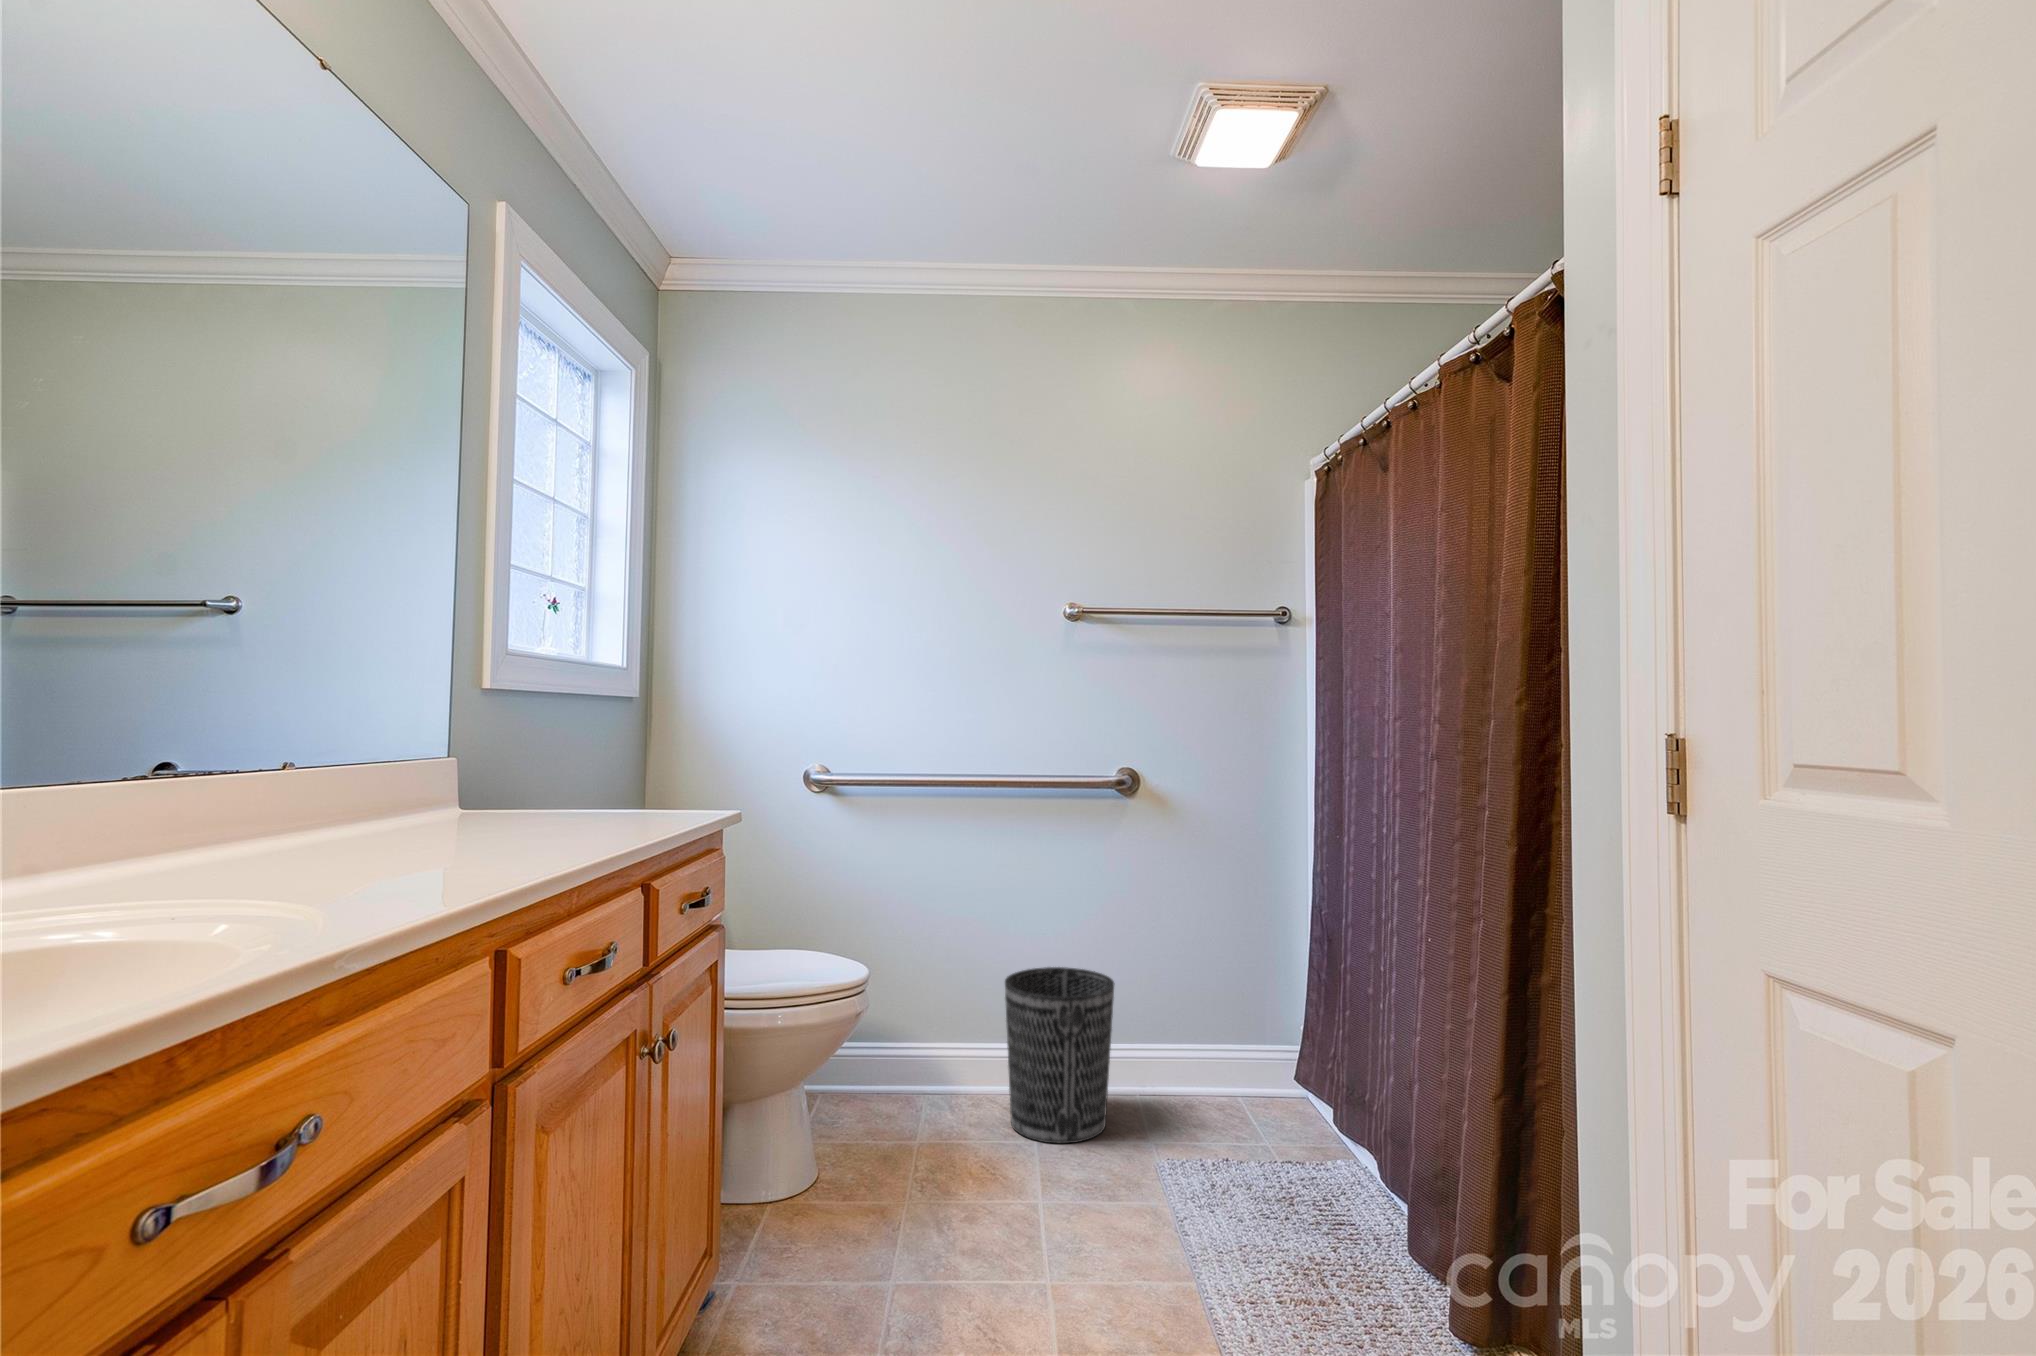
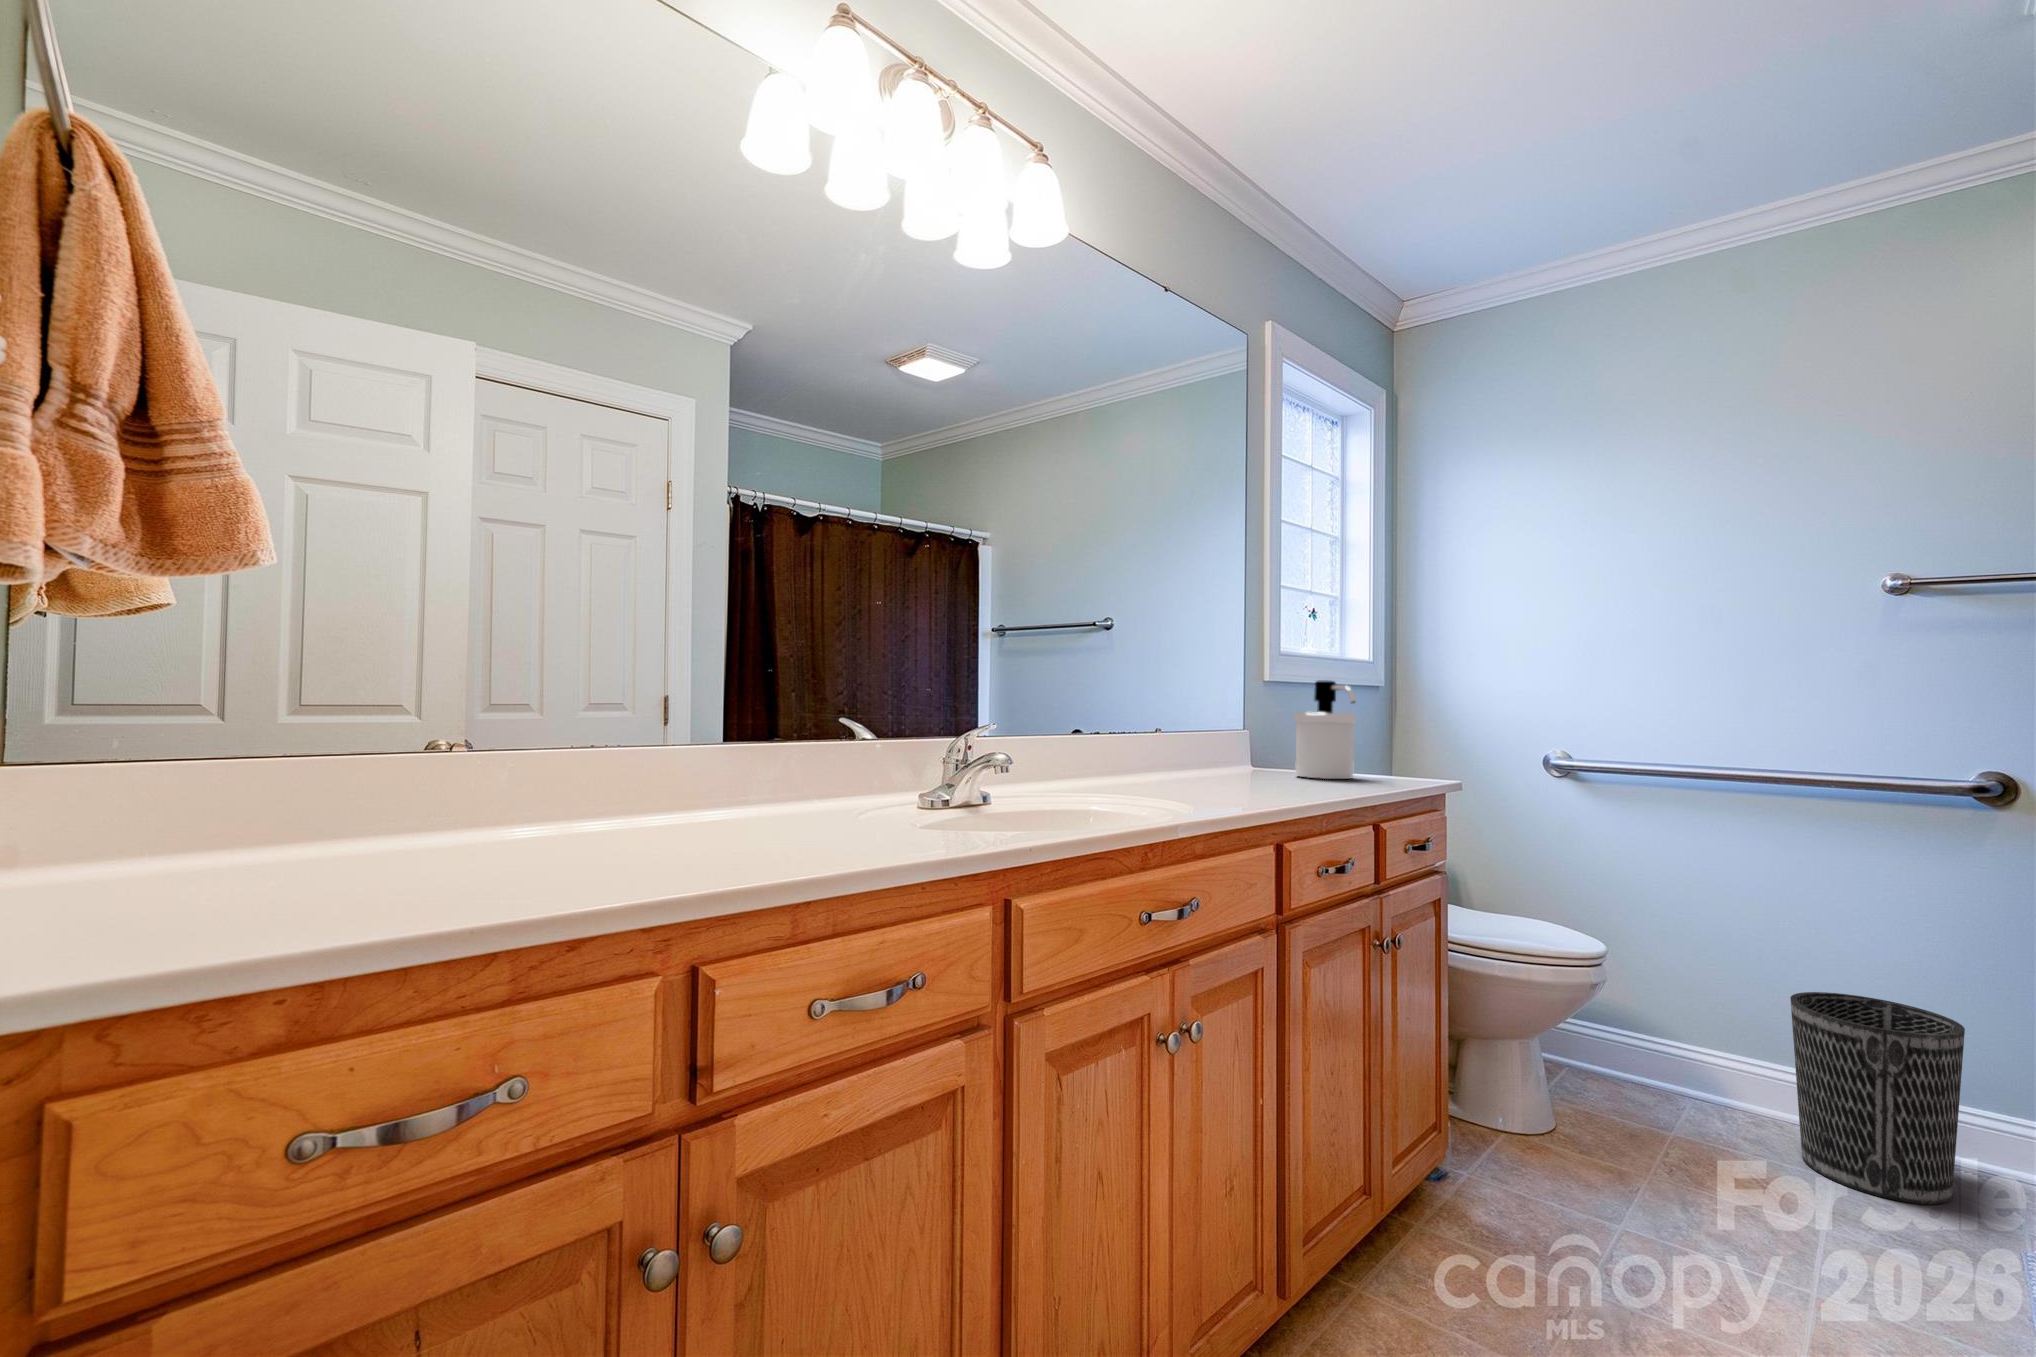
soap dispenser: none [528,694,618,827] -> present [1294,680,1356,779]

